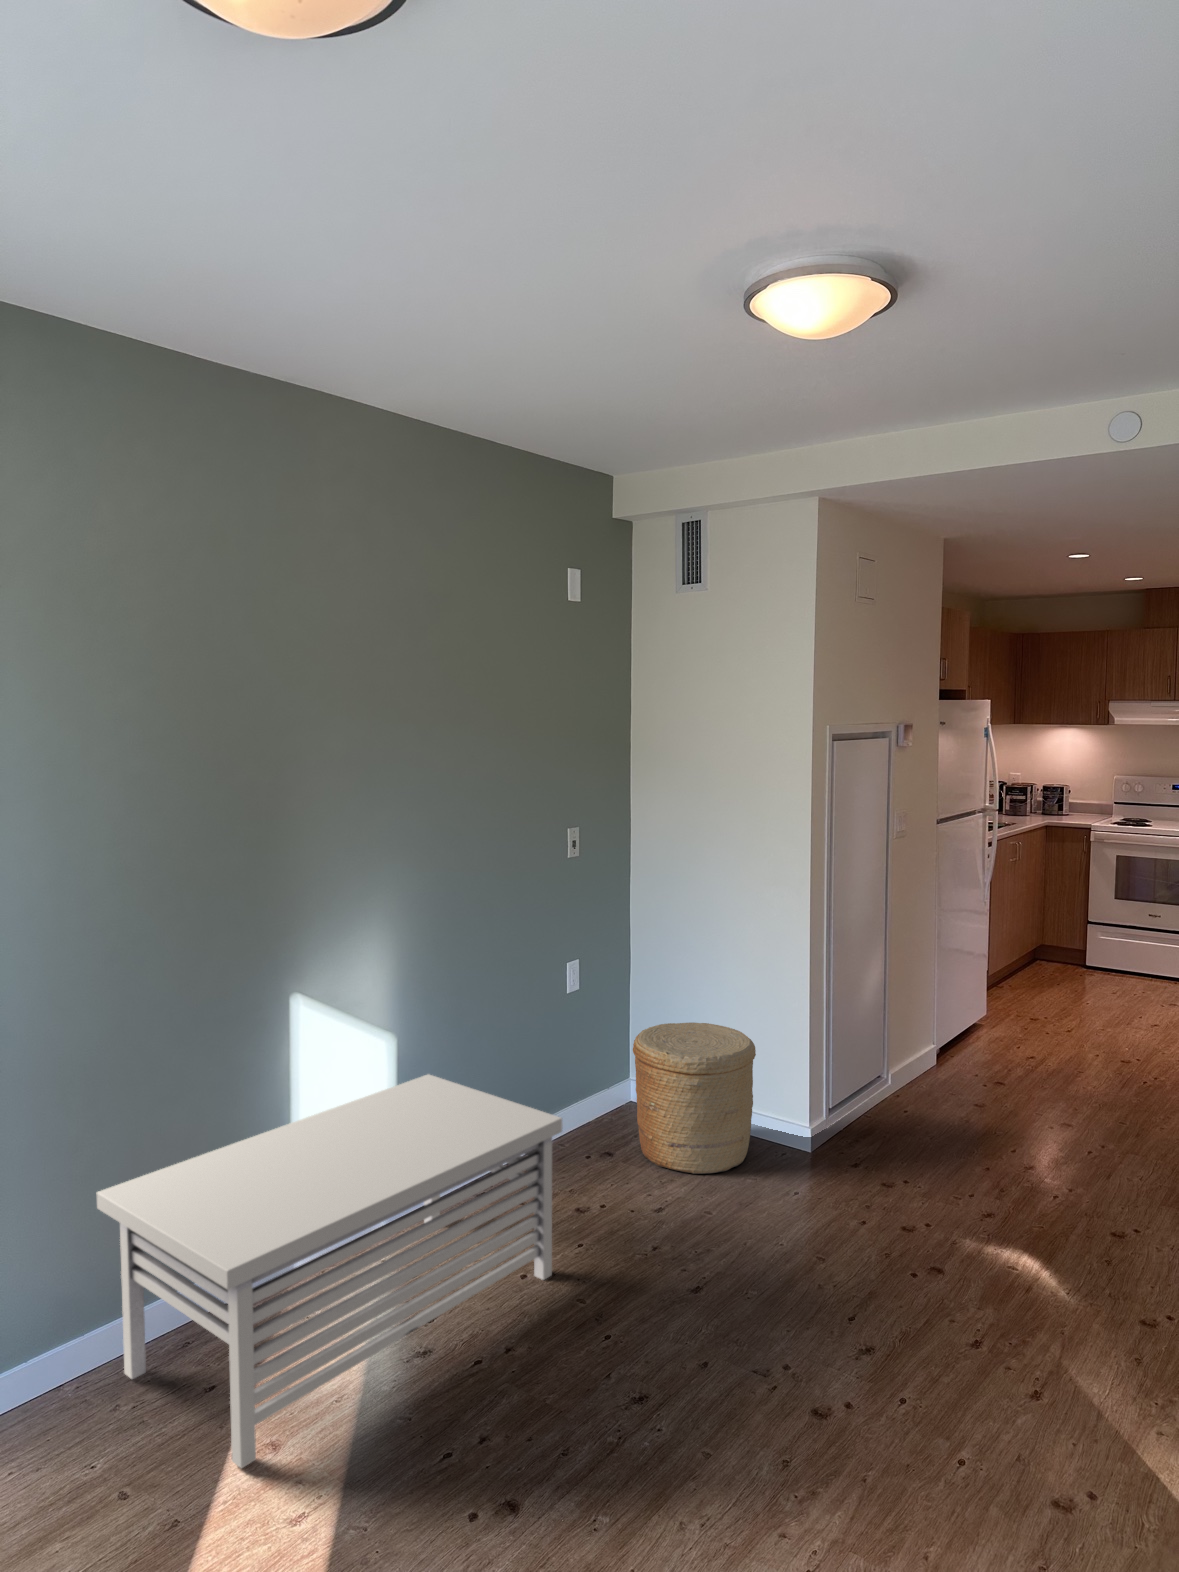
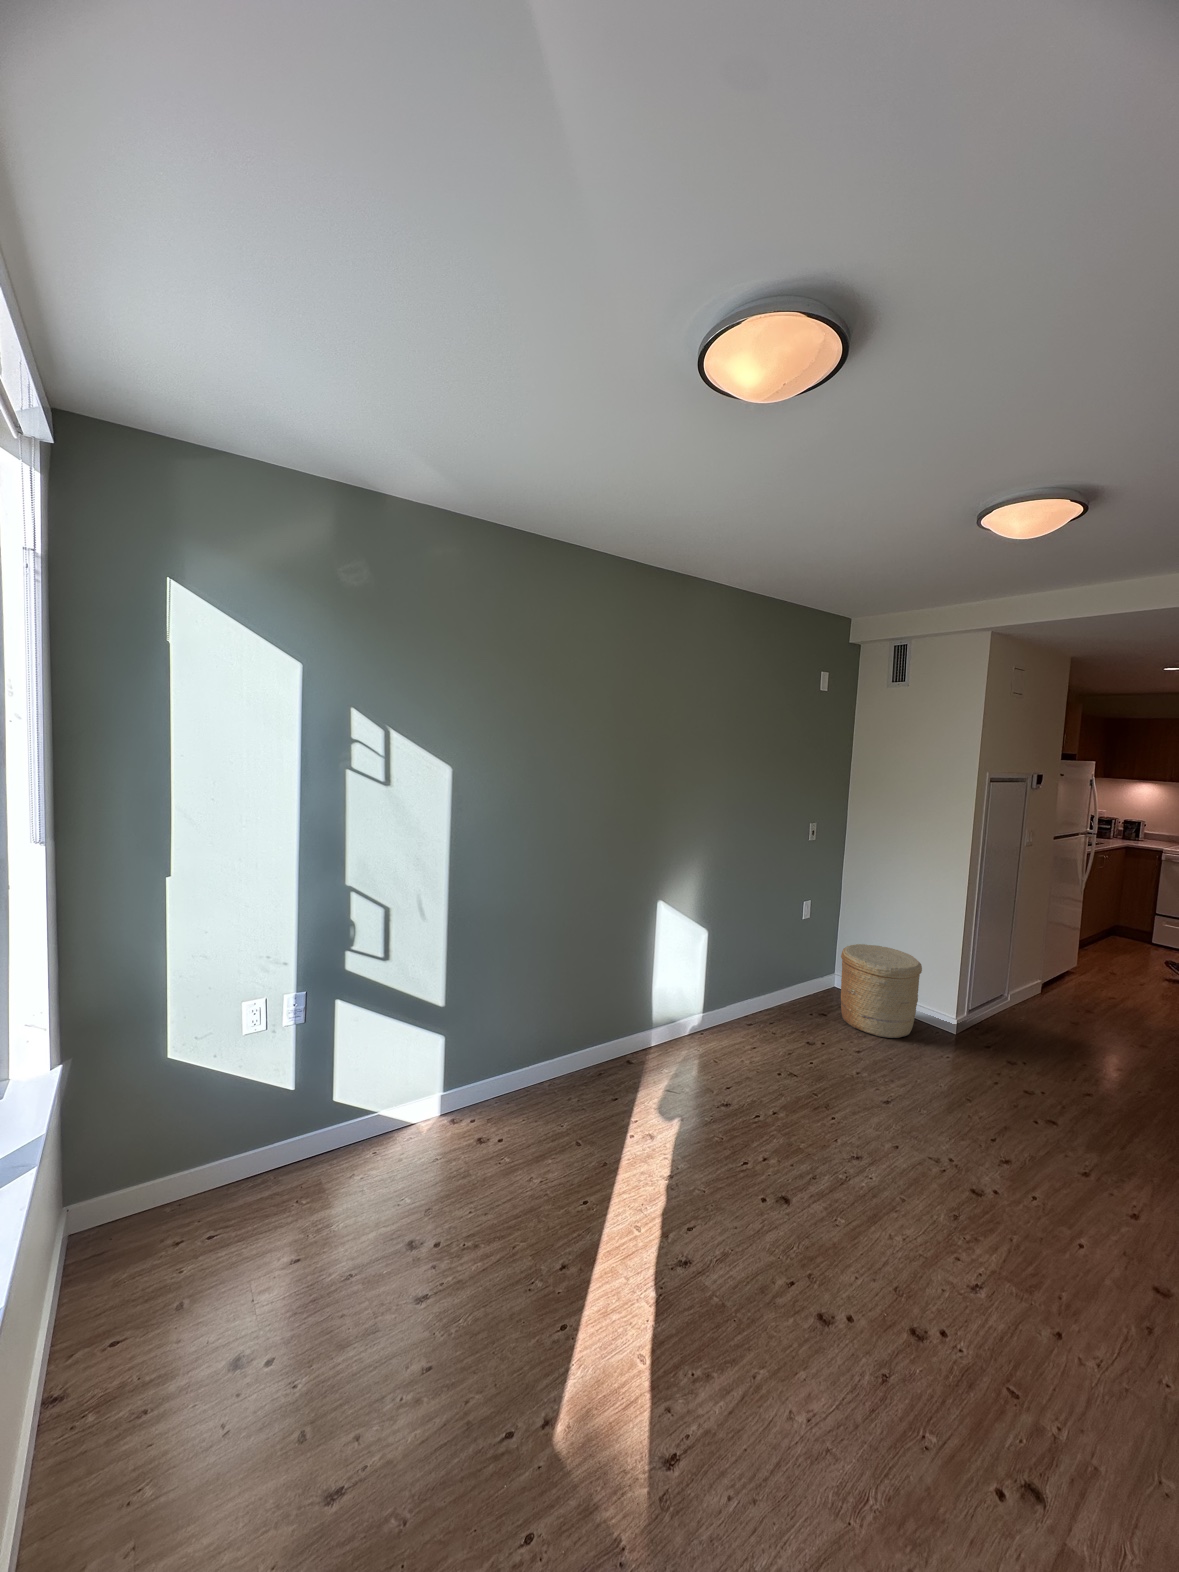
storage bench: present [97,1074,562,1468] -> none [566,954,808,1144]

